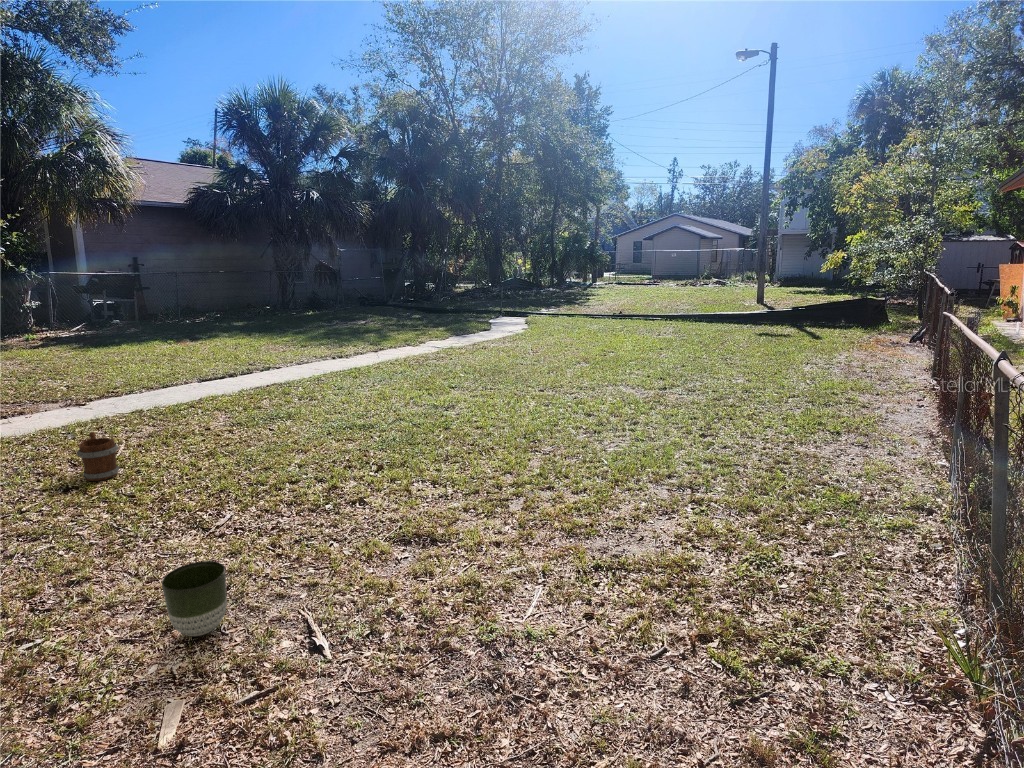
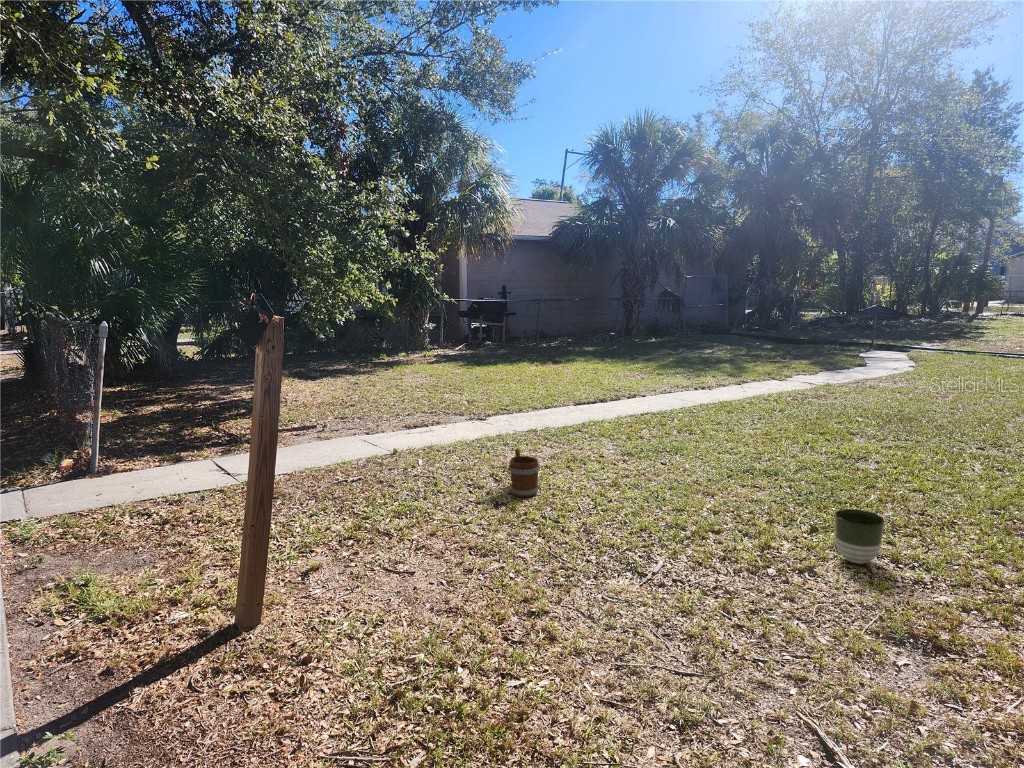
planter: present [162,561,227,636] -> present [835,509,884,564]

